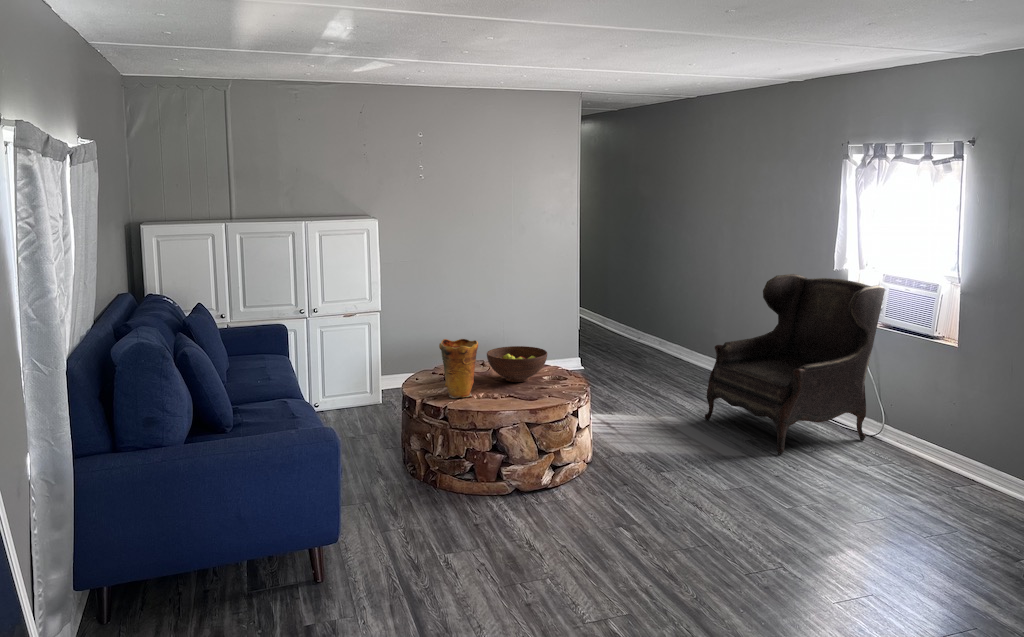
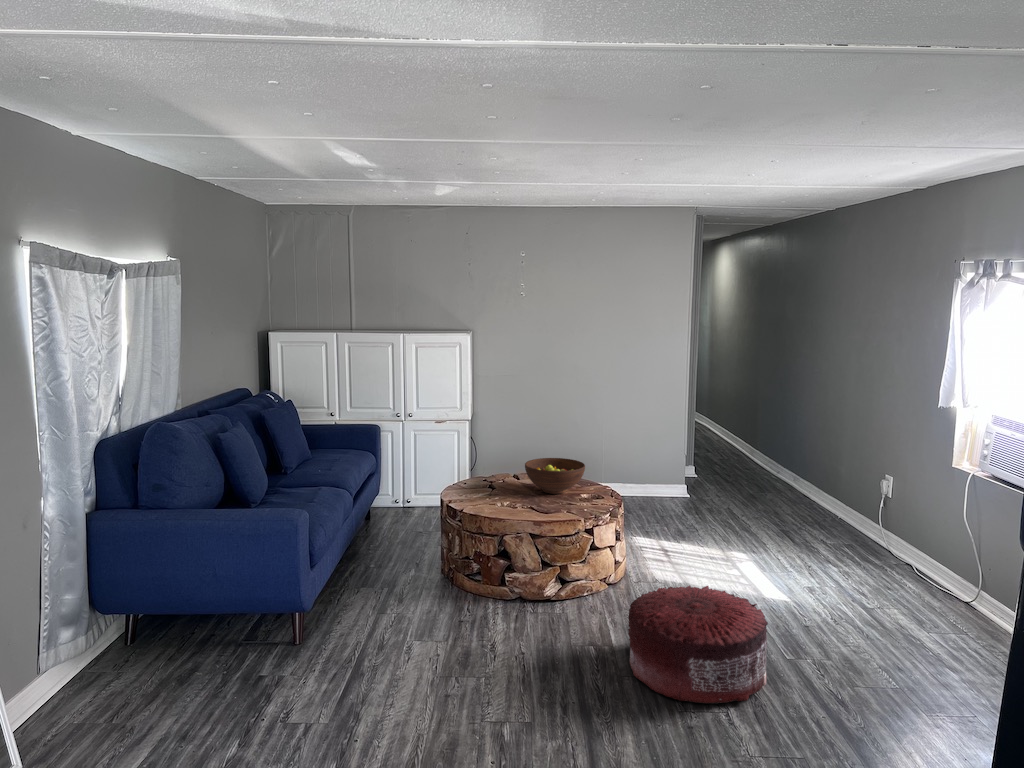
armchair: present [705,274,885,455] -> none [778,405,985,607]
vase: present [439,339,478,398] -> none [467,444,505,502]
pouf: none [663,451,798,564] -> present [628,586,768,704]

